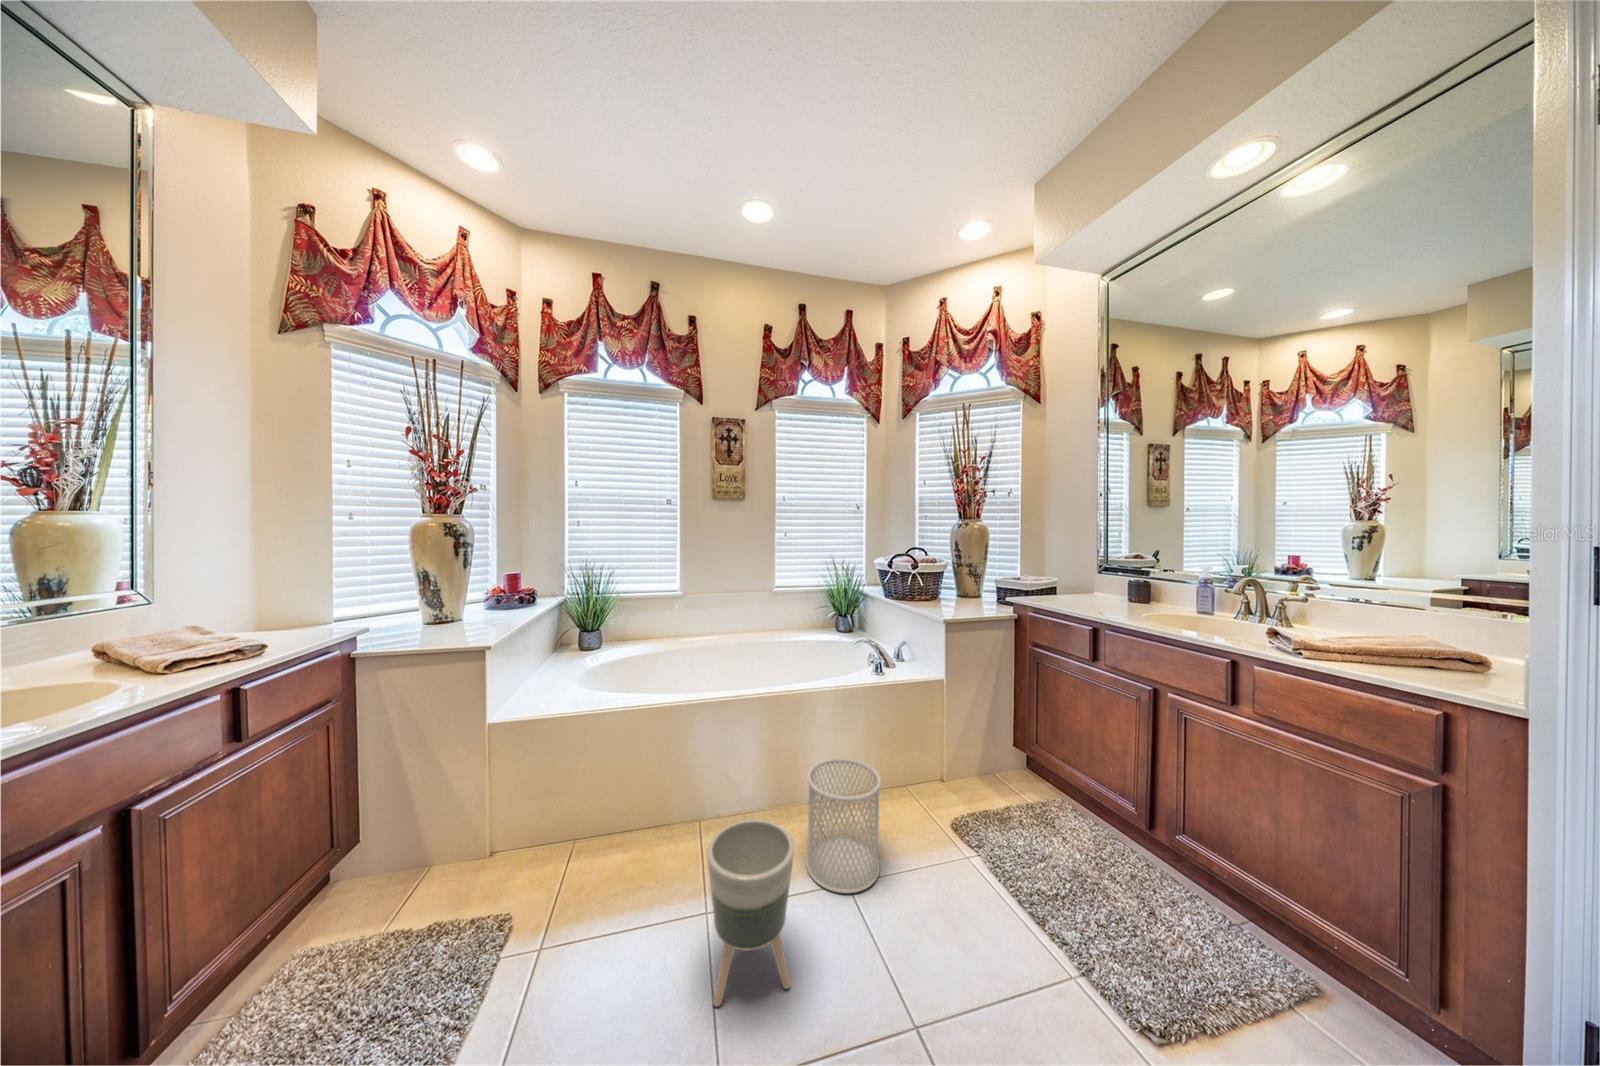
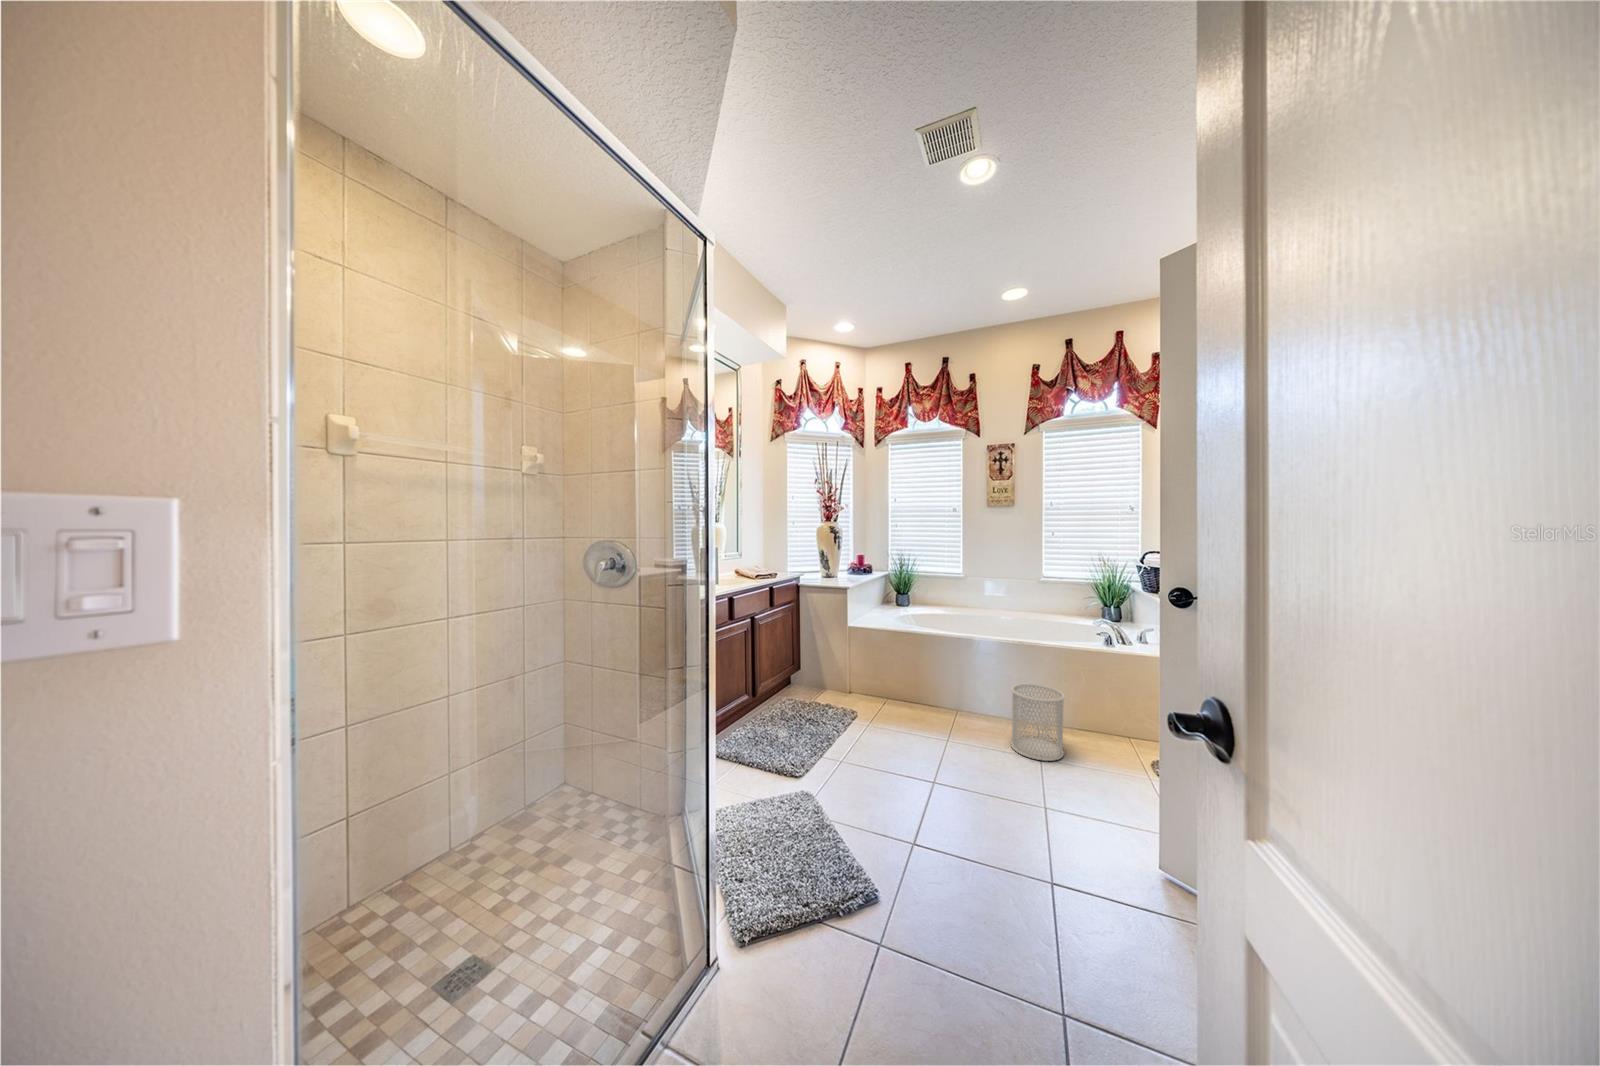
planter: present [707,819,794,1006] -> none [933,686,980,769]

